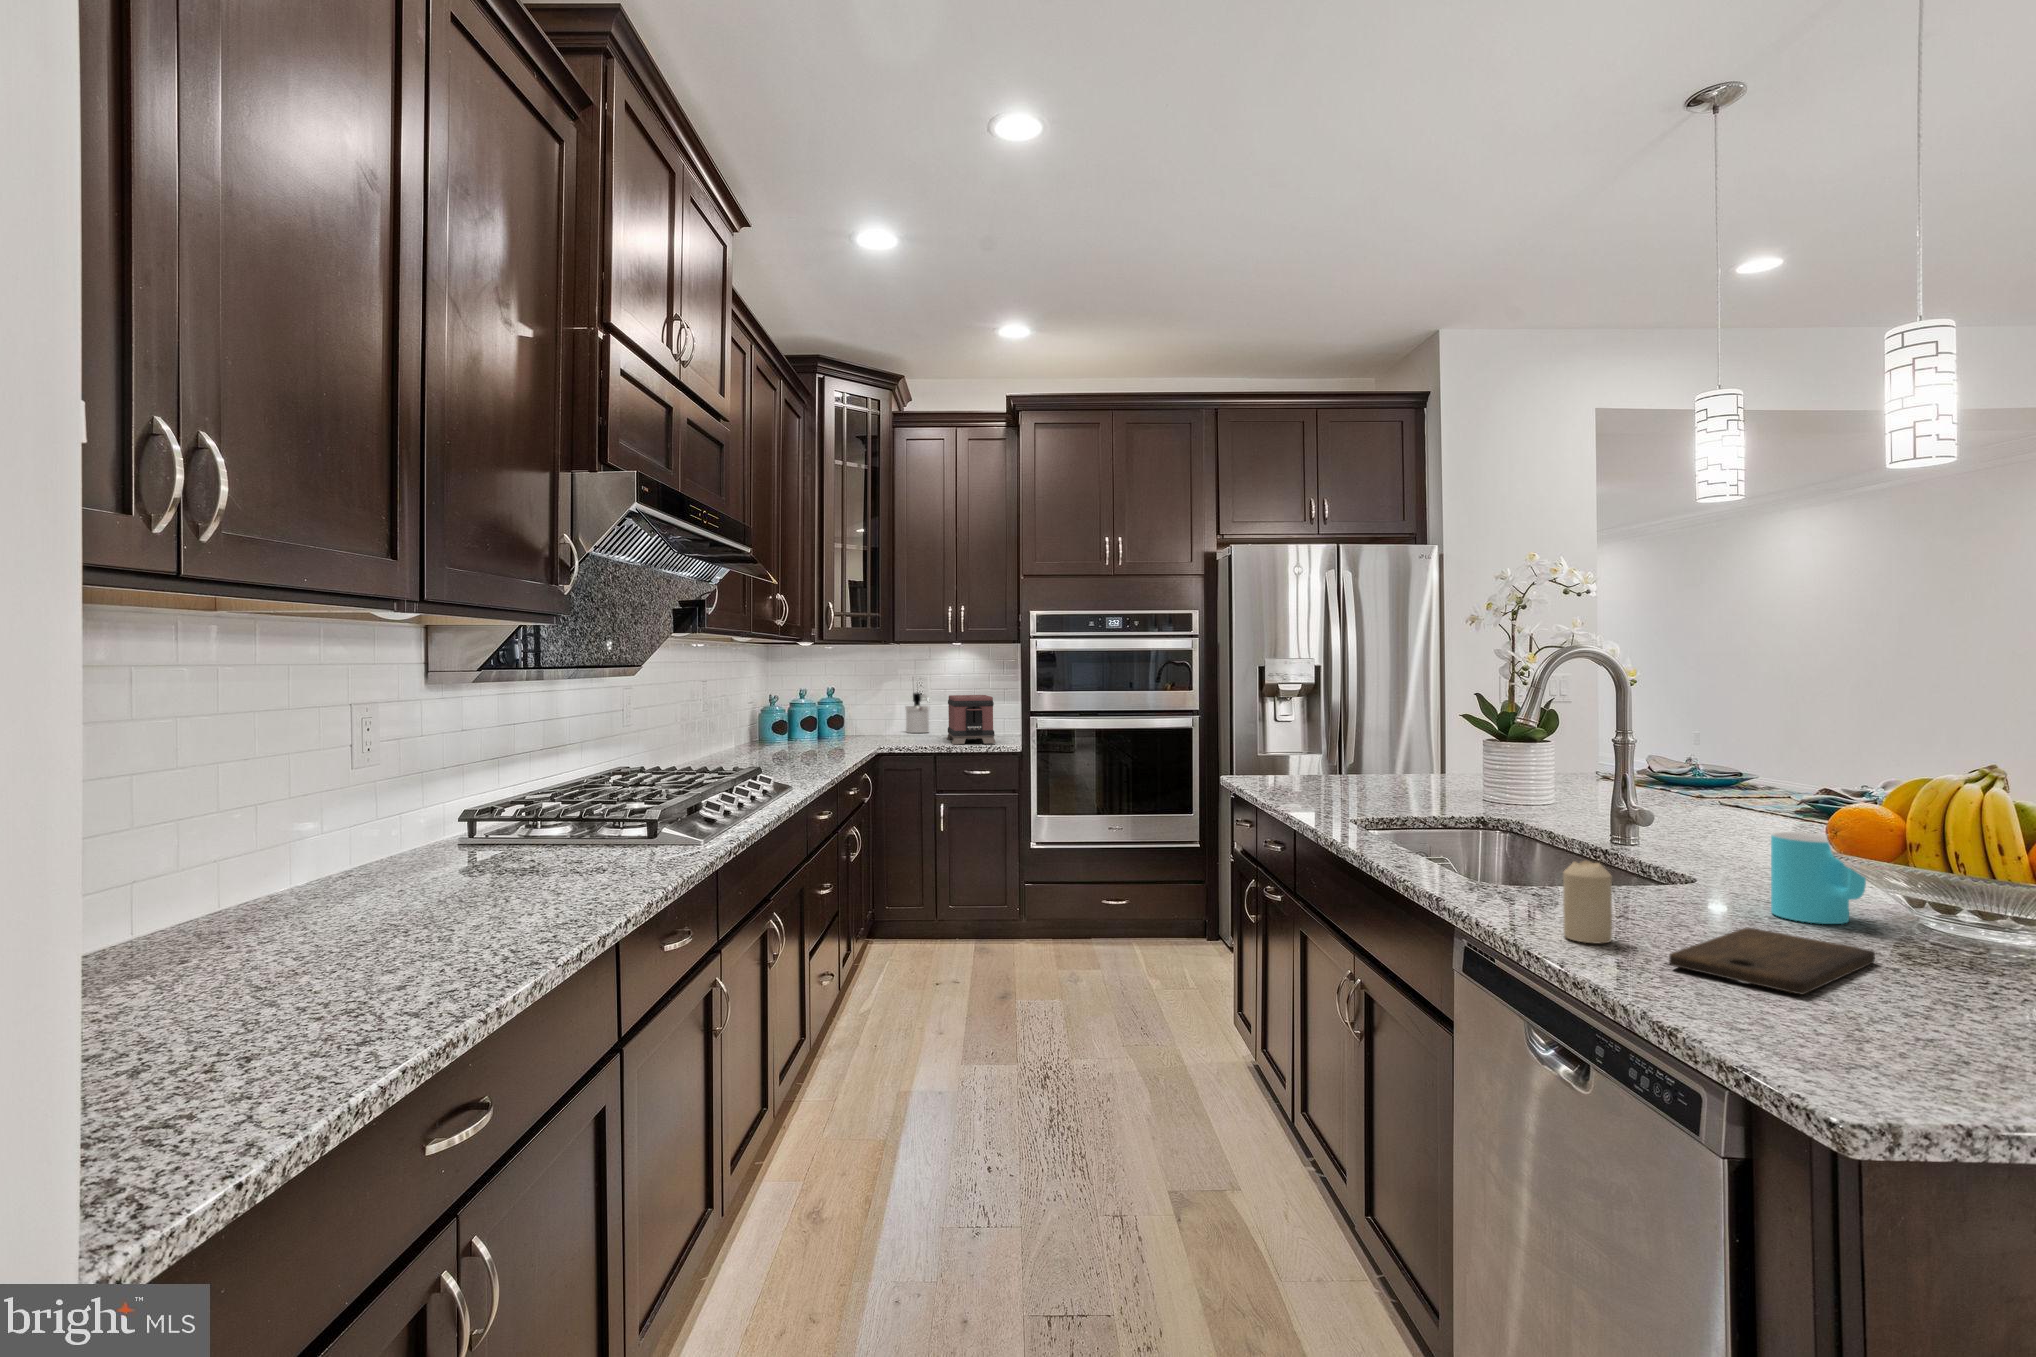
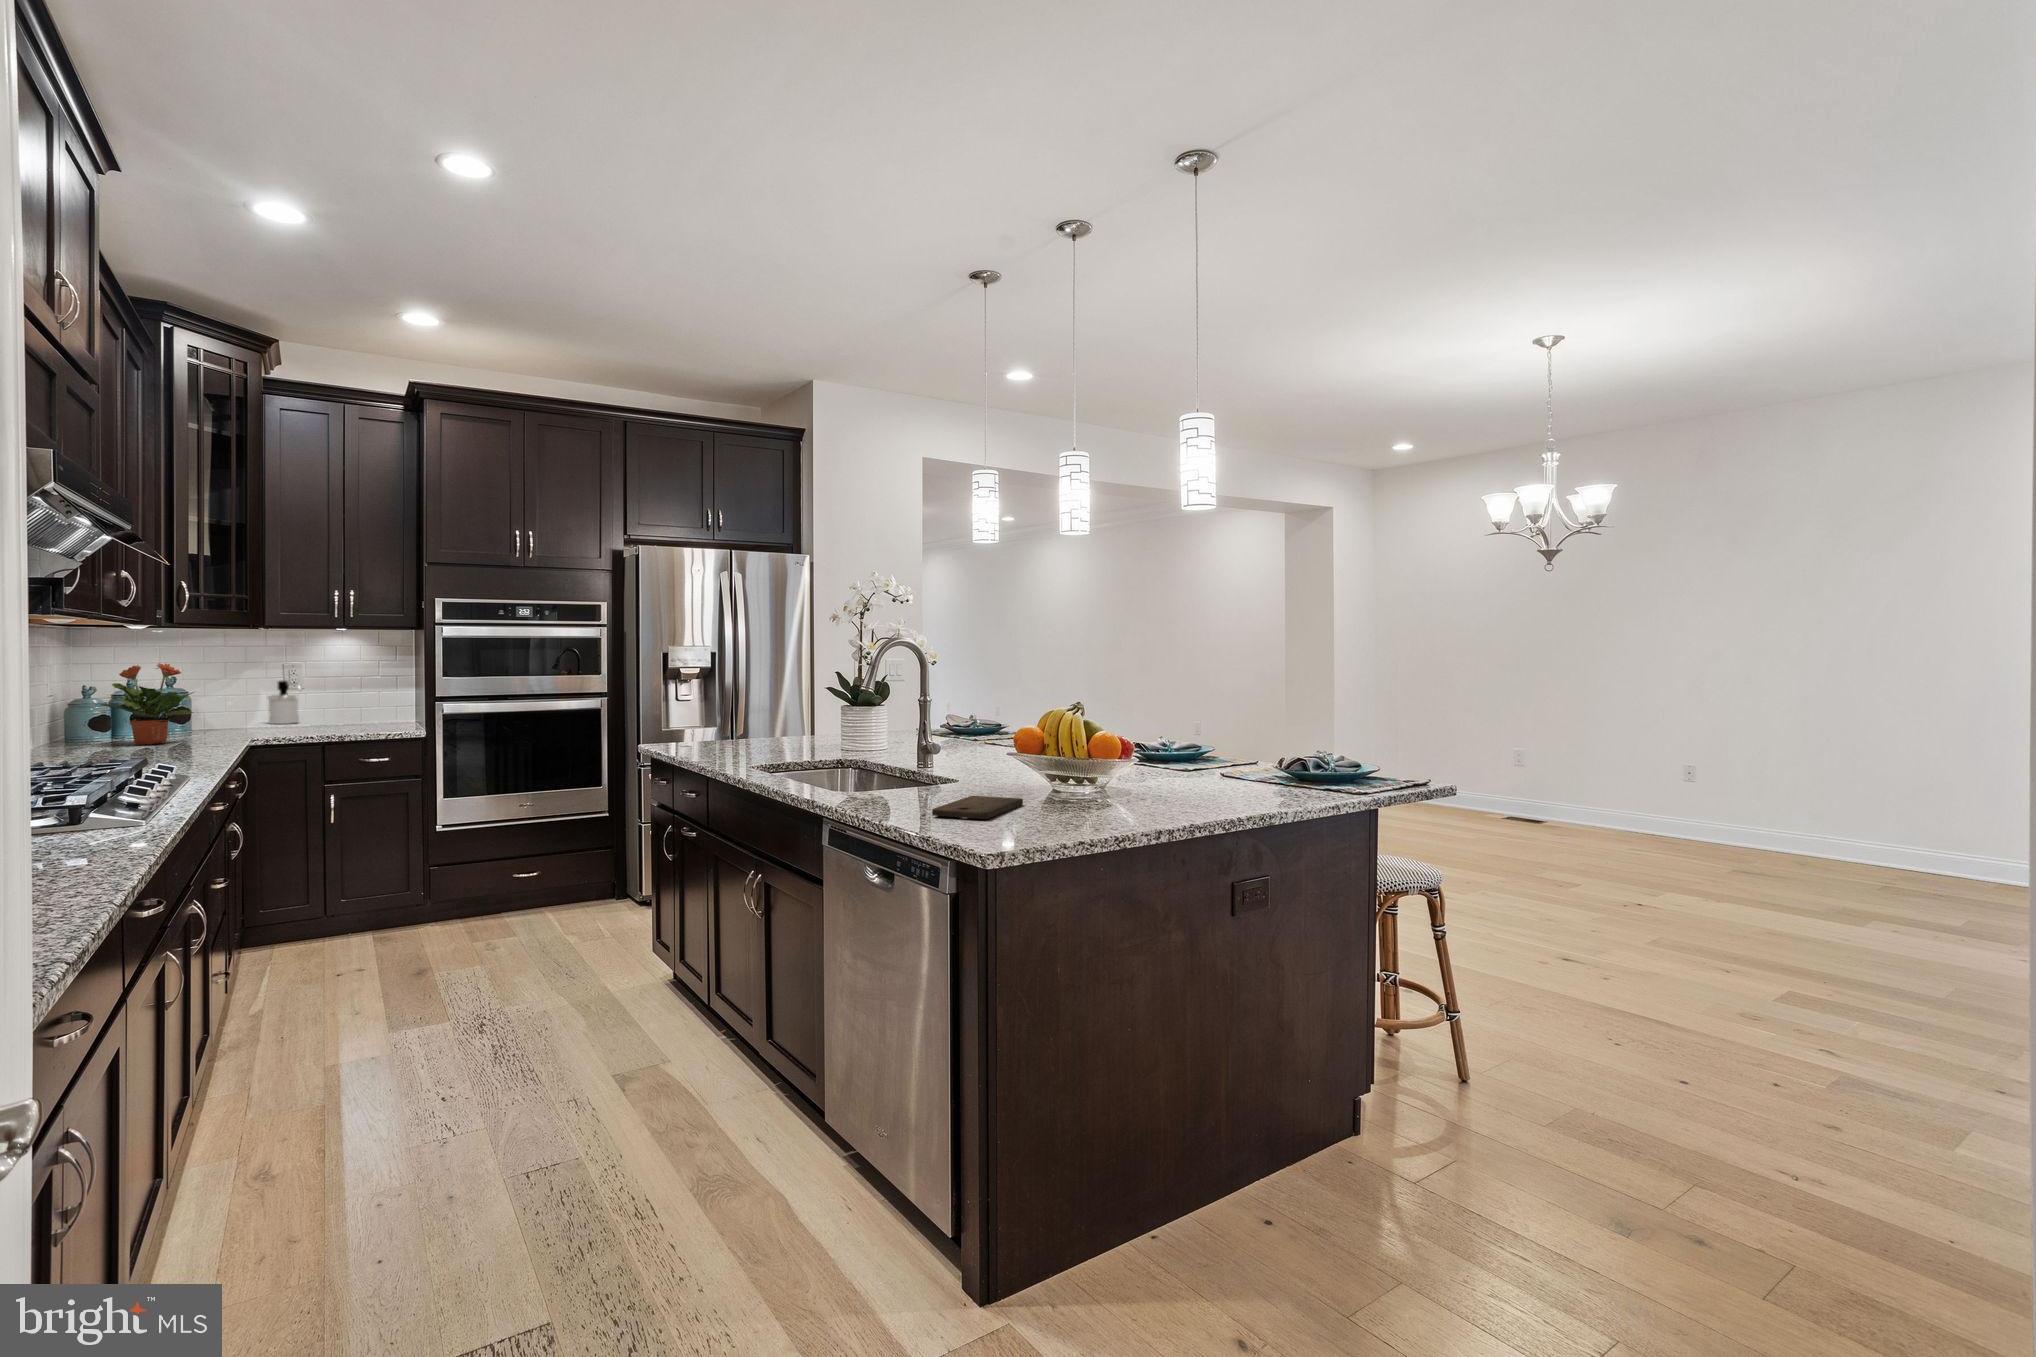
potted plant: none [771,676,839,750] -> present [101,663,194,745]
toaster: present [947,695,996,744] -> none [328,682,393,733]
cup: present [1771,832,1866,924] -> none [987,745,1025,793]
candle: present [1563,861,1612,943] -> none [883,766,907,812]

